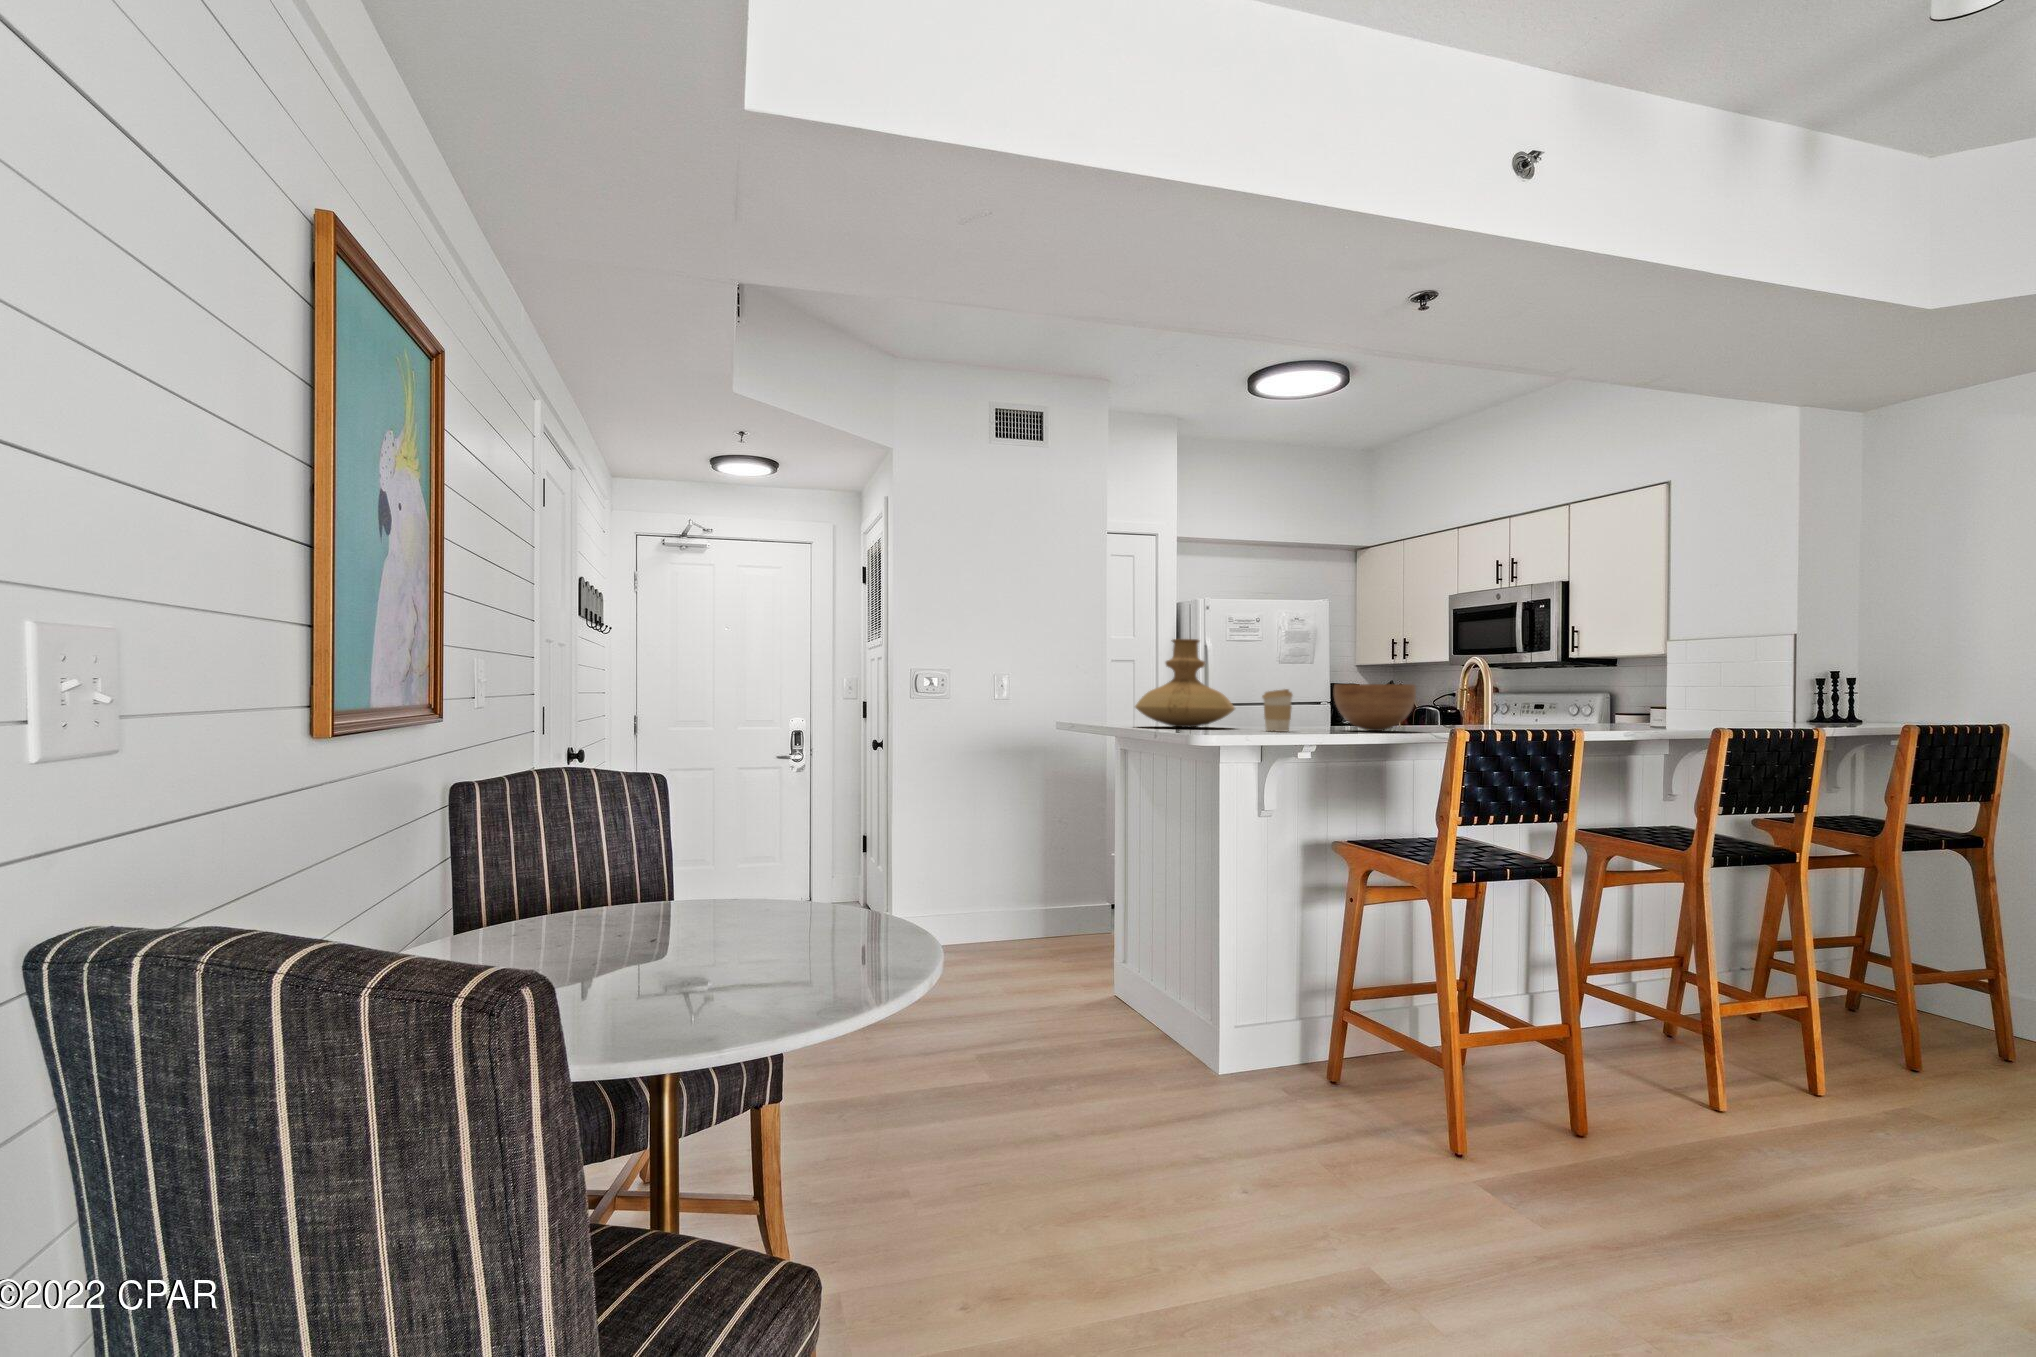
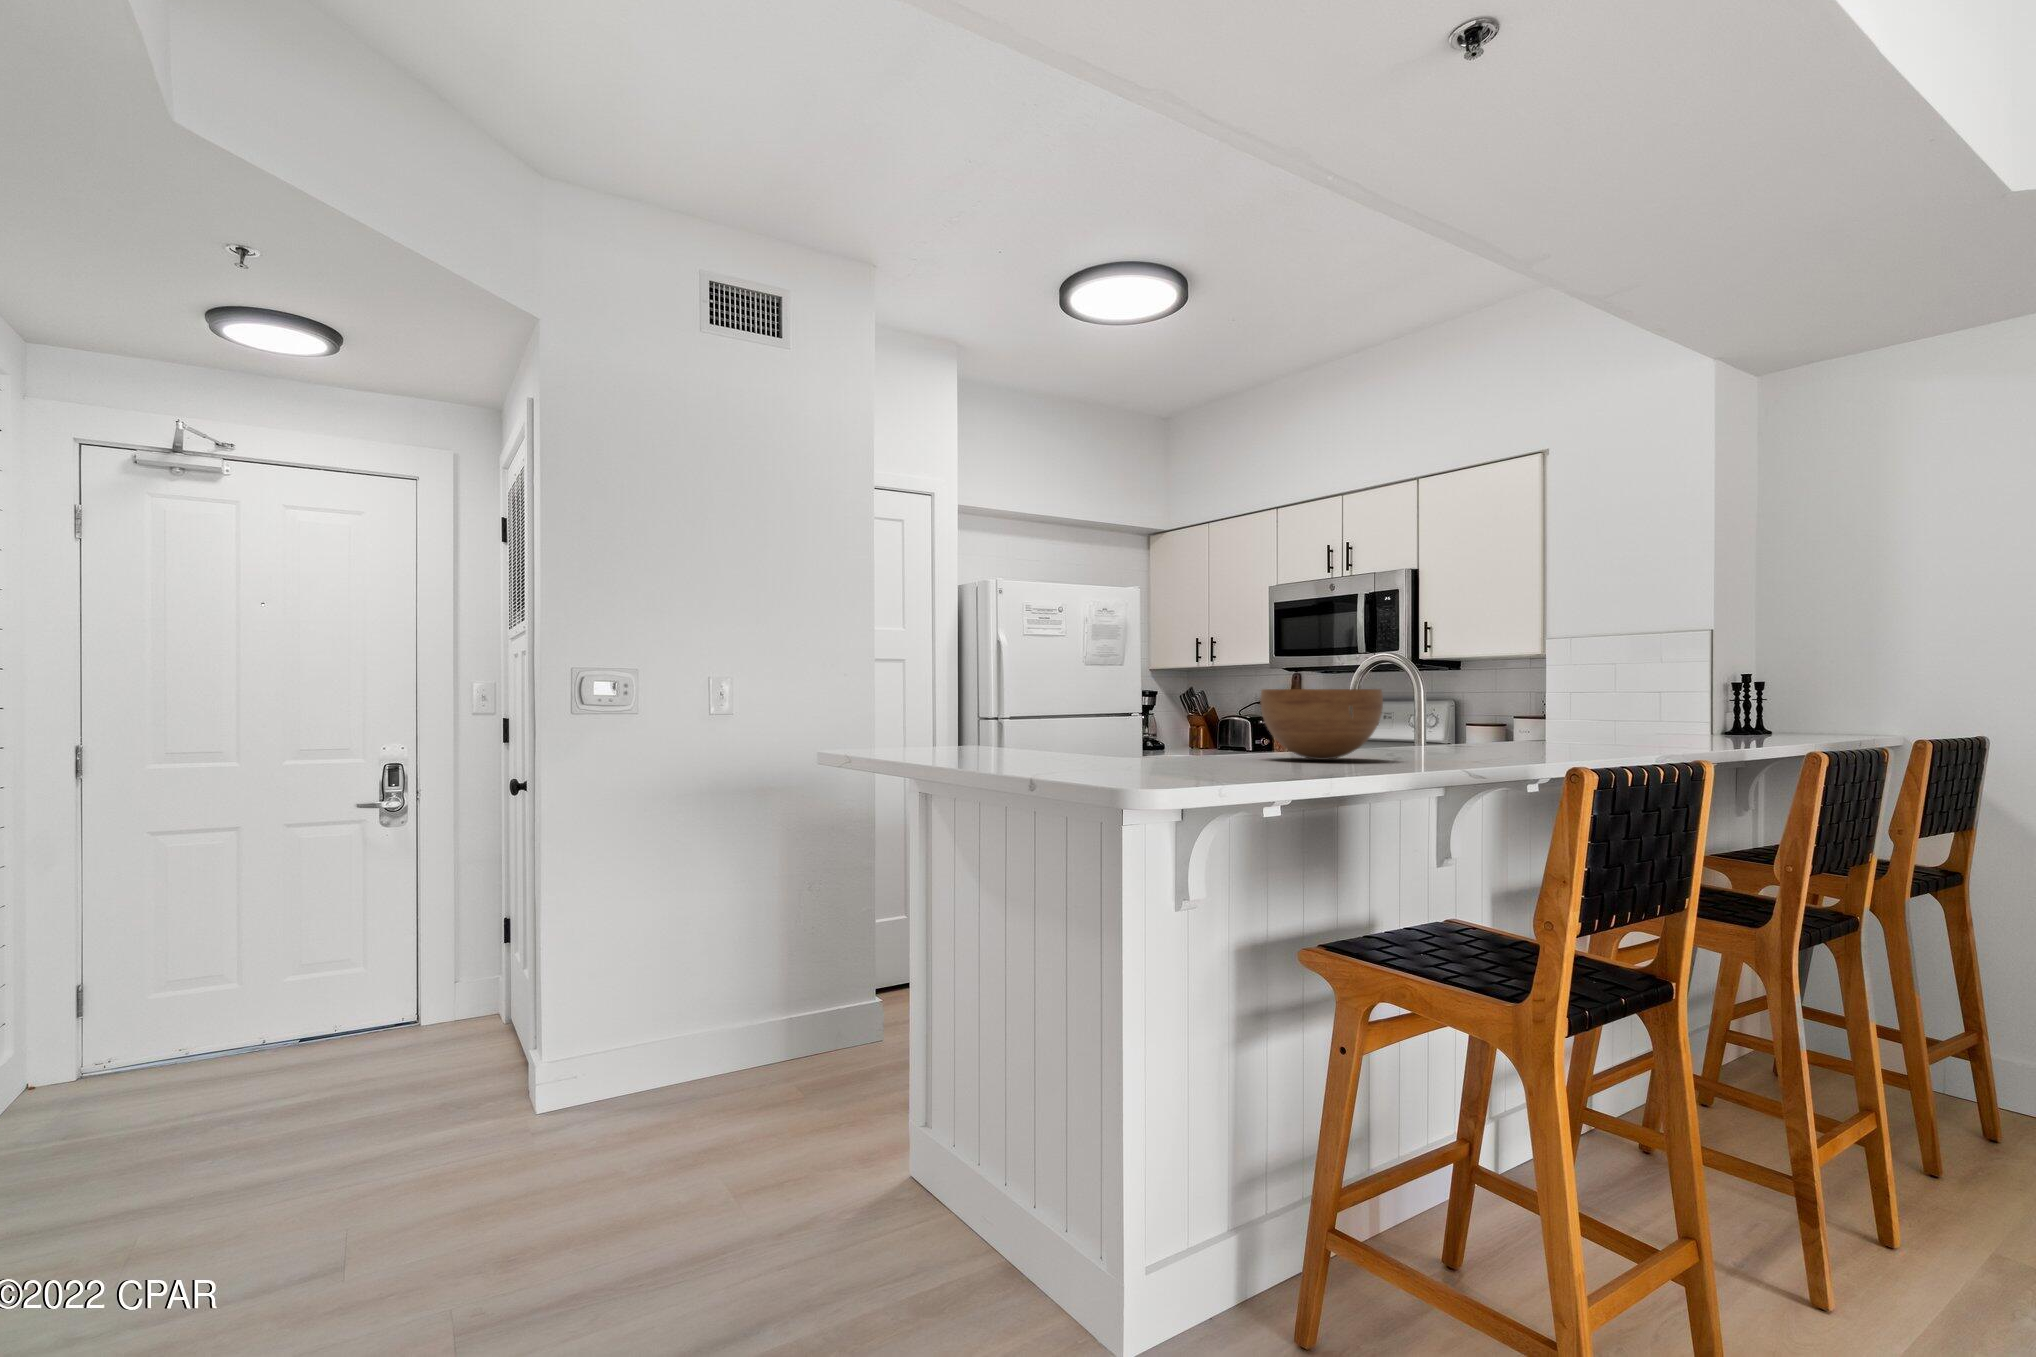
vase: present [1135,639,1235,727] -> none [957,617,1117,759]
coffee cup: present [1262,689,1292,732] -> none [1176,697,1226,766]

